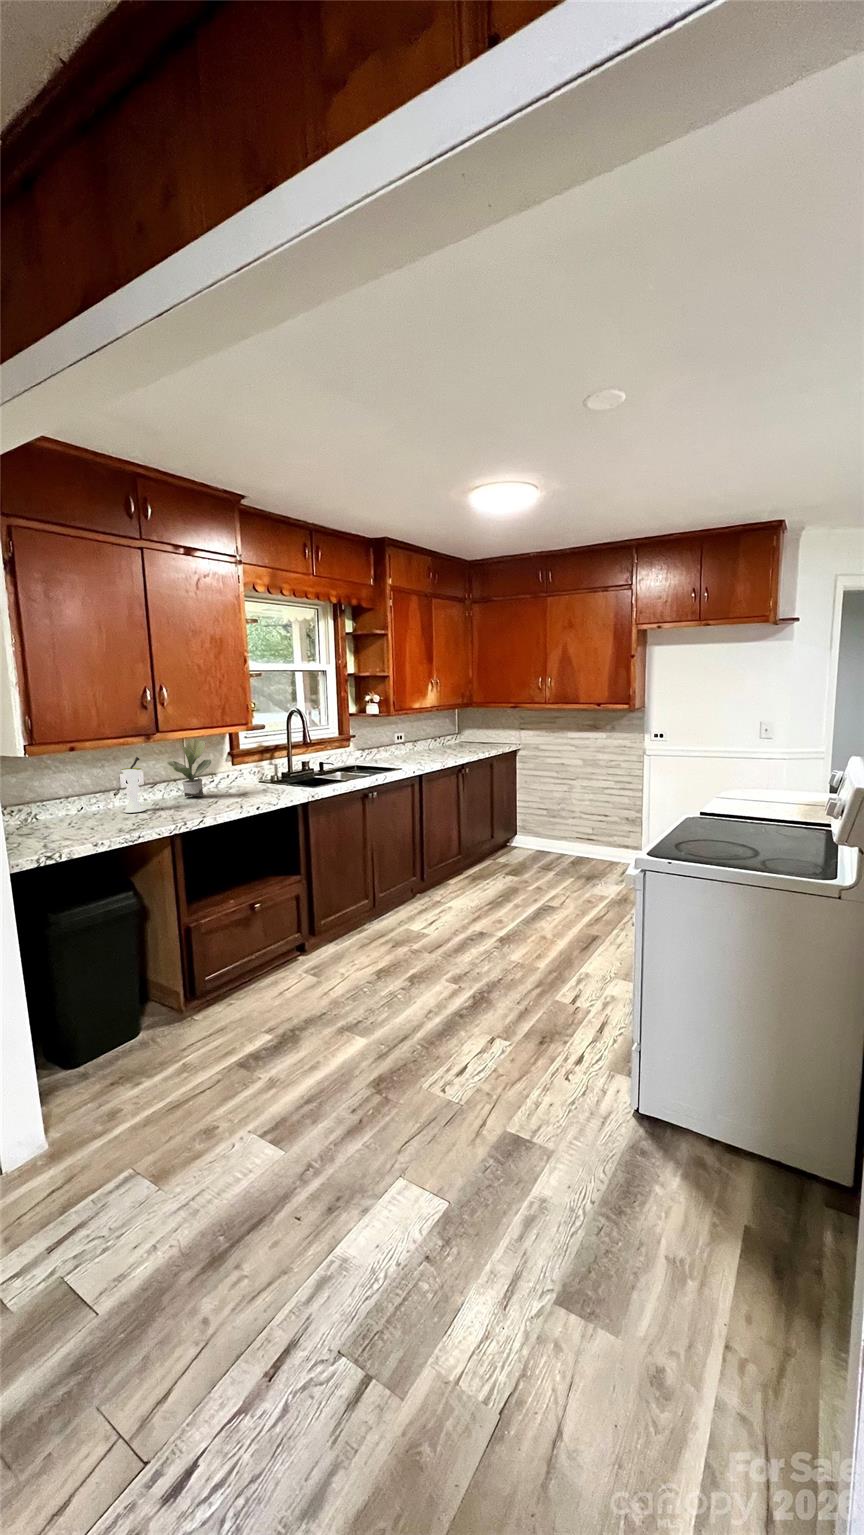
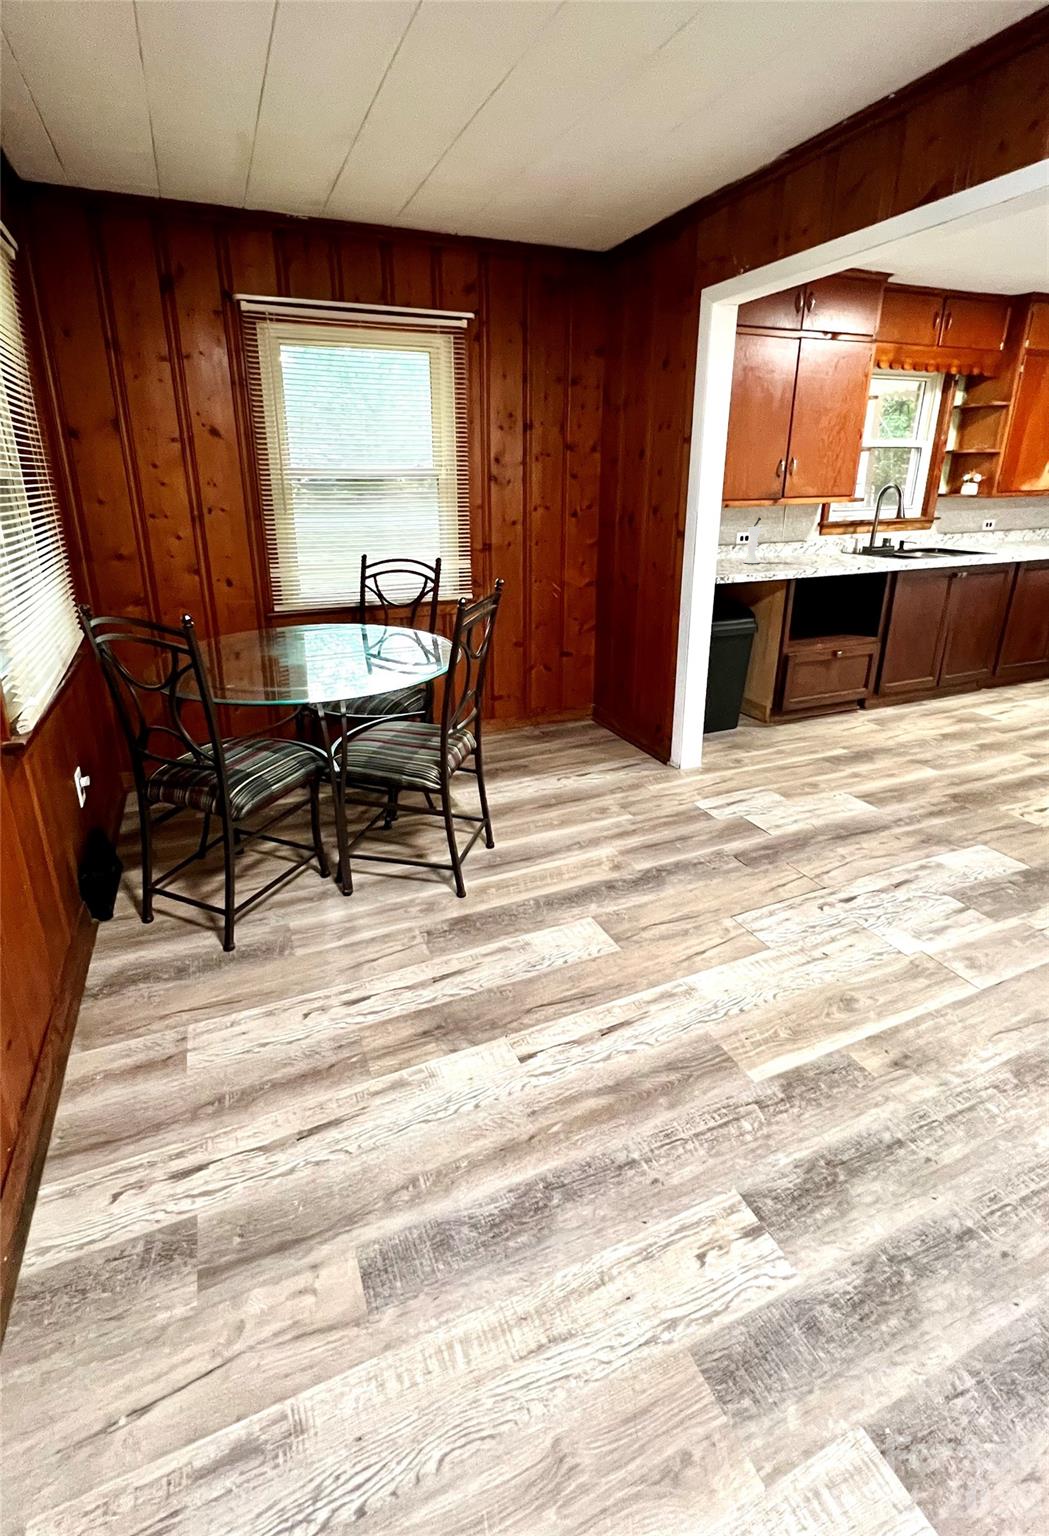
potted plant: present [167,739,211,797] -> none [775,506,815,558]

